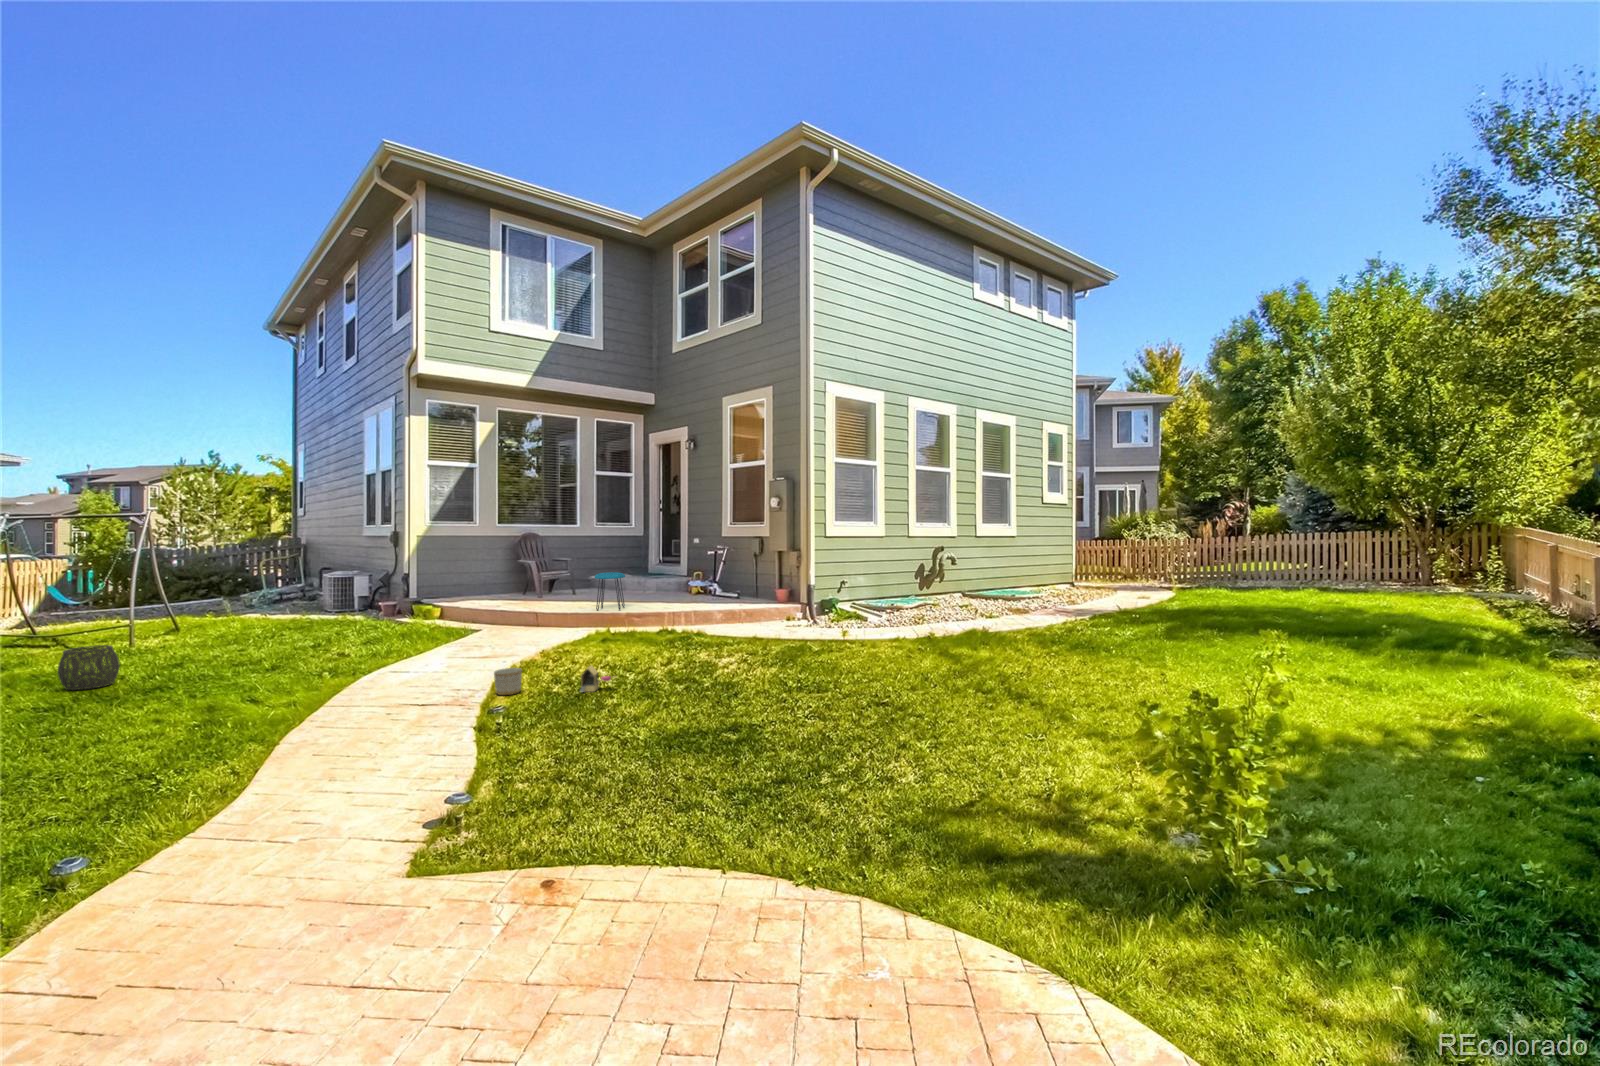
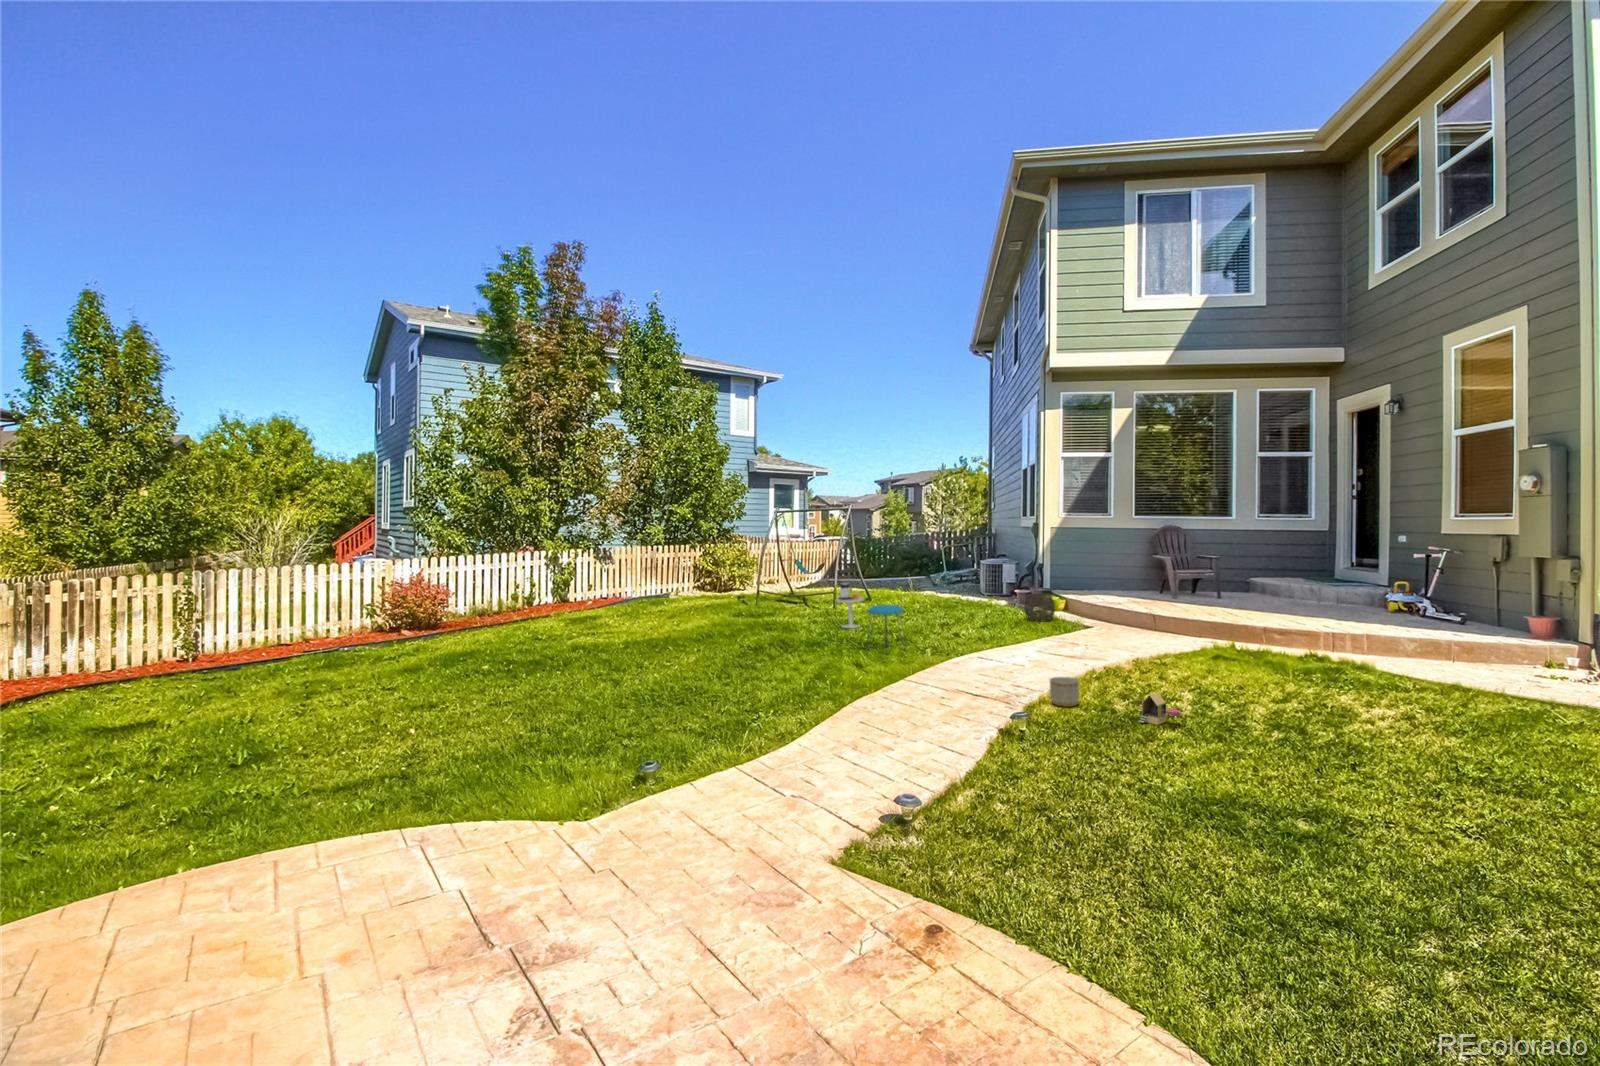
stool: present [595,572,625,611] -> present [867,605,906,654]
side table: none [141,610,191,671] -> present [836,583,864,628]
woven basket: present [58,645,120,690] -> present [1024,593,1055,621]

